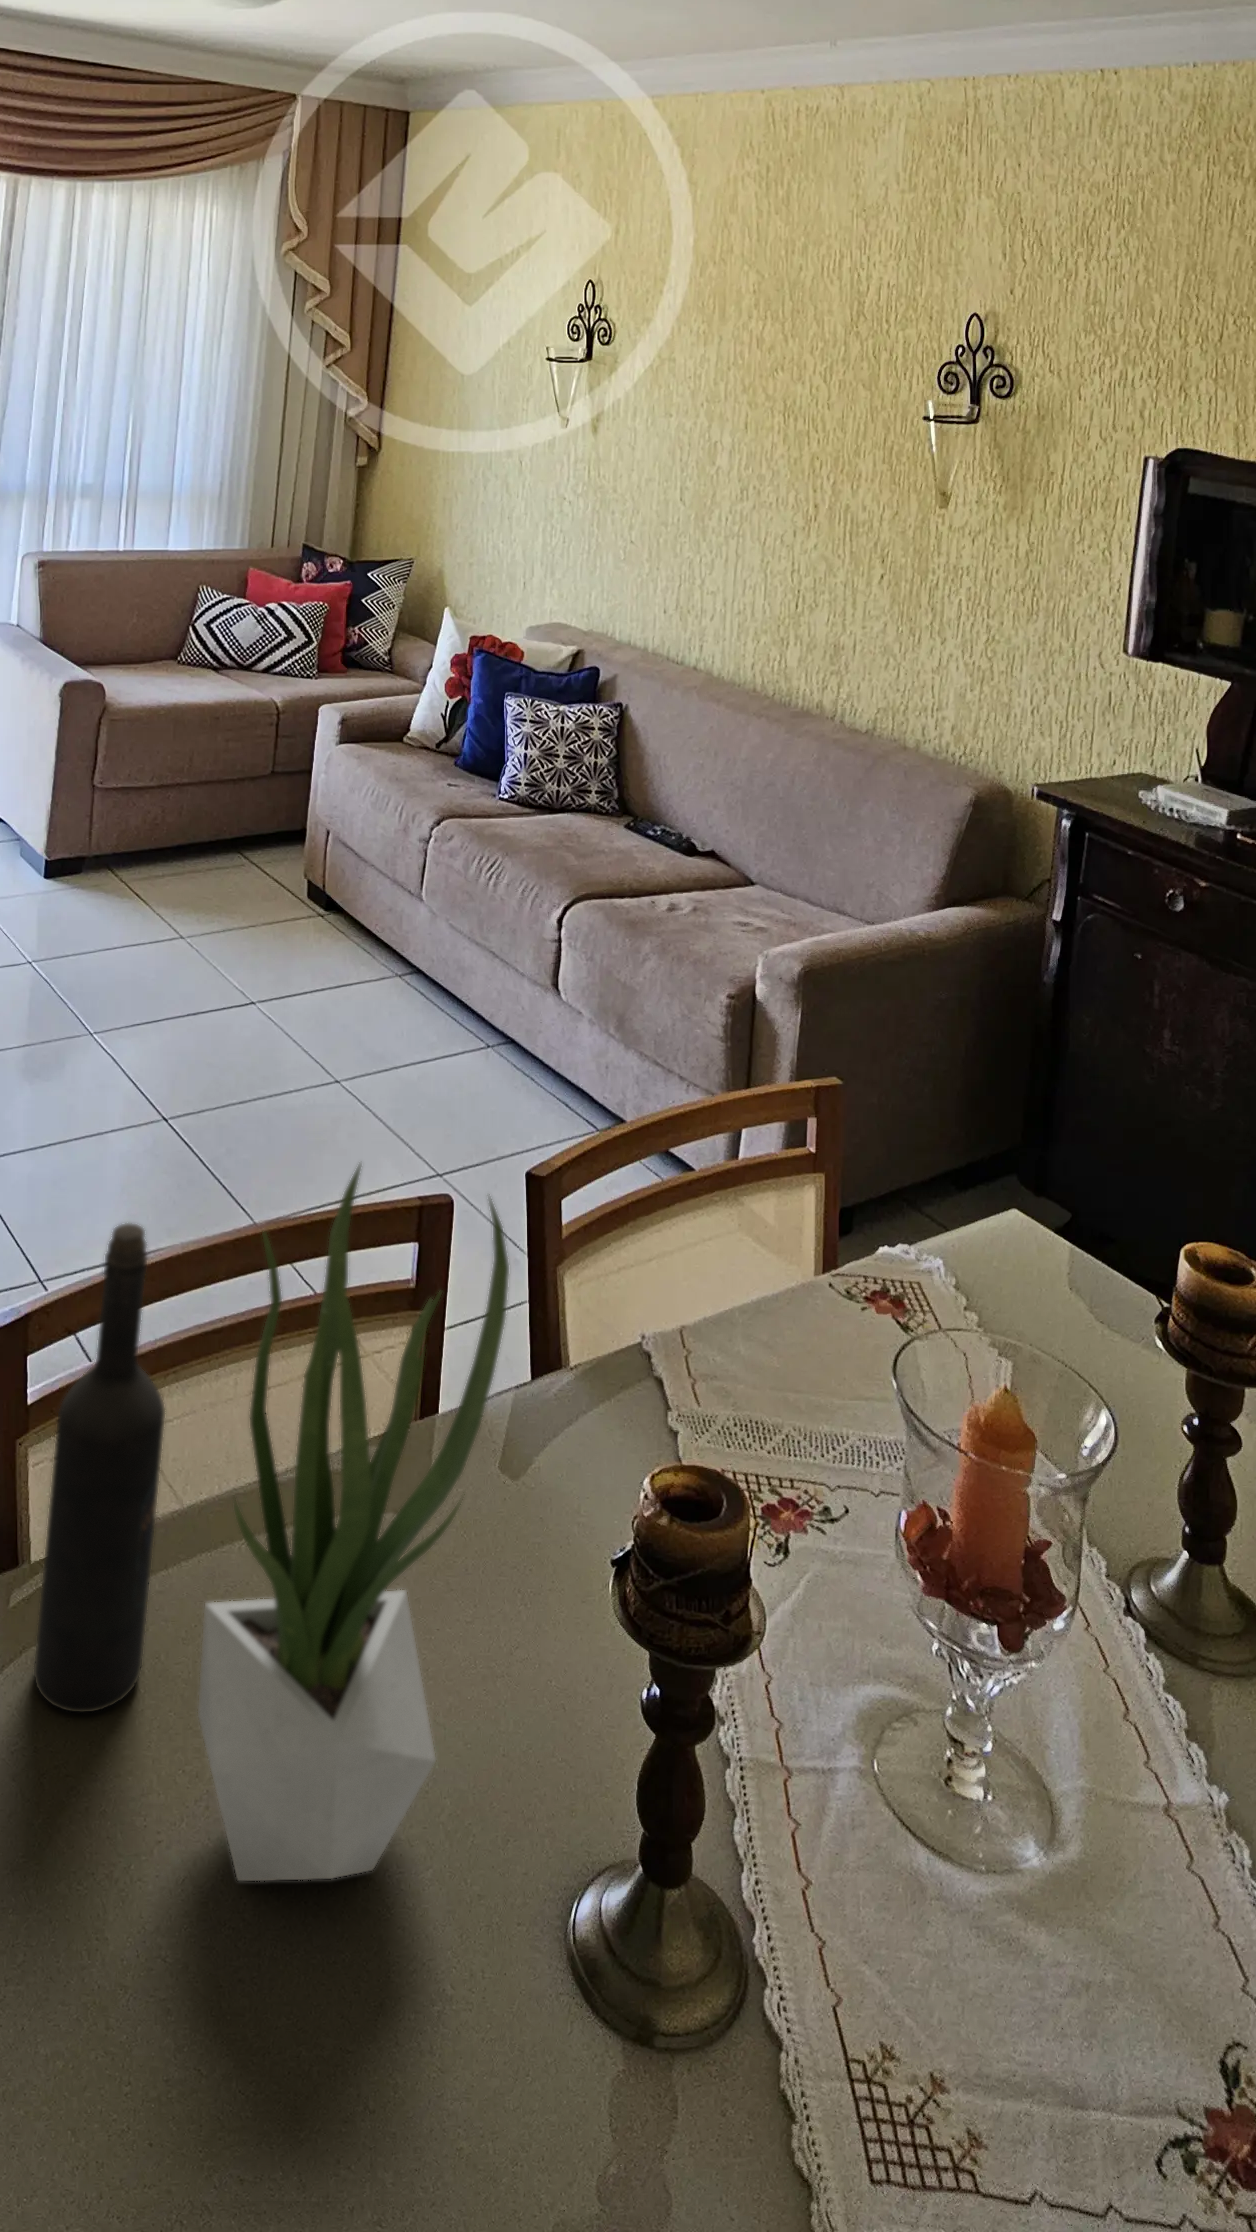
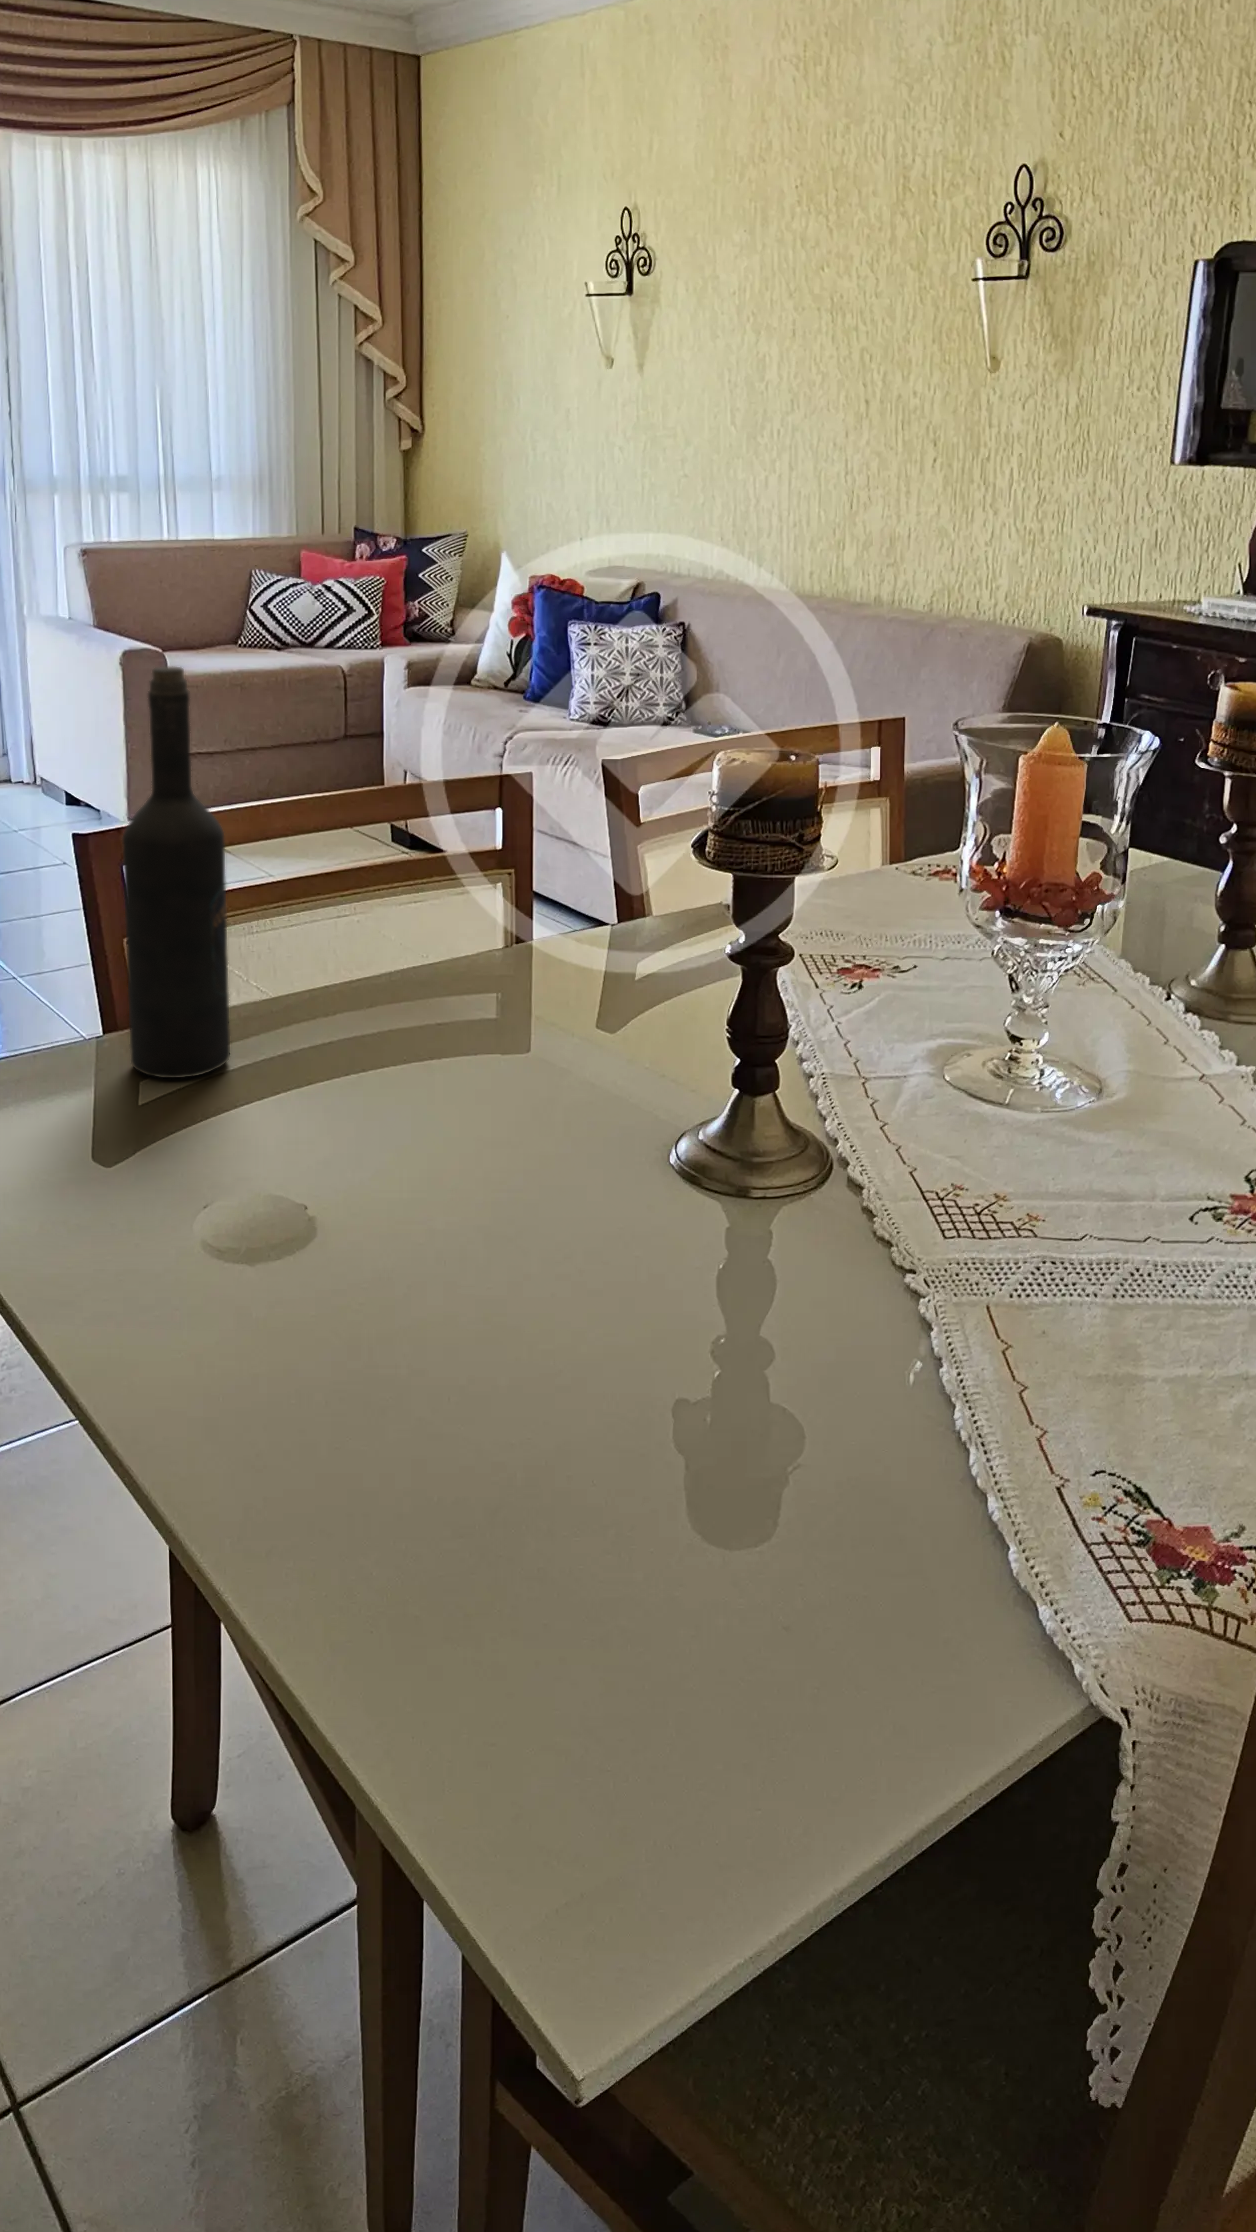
potted plant: present [198,1165,509,1881] -> none [276,544,526,1136]

